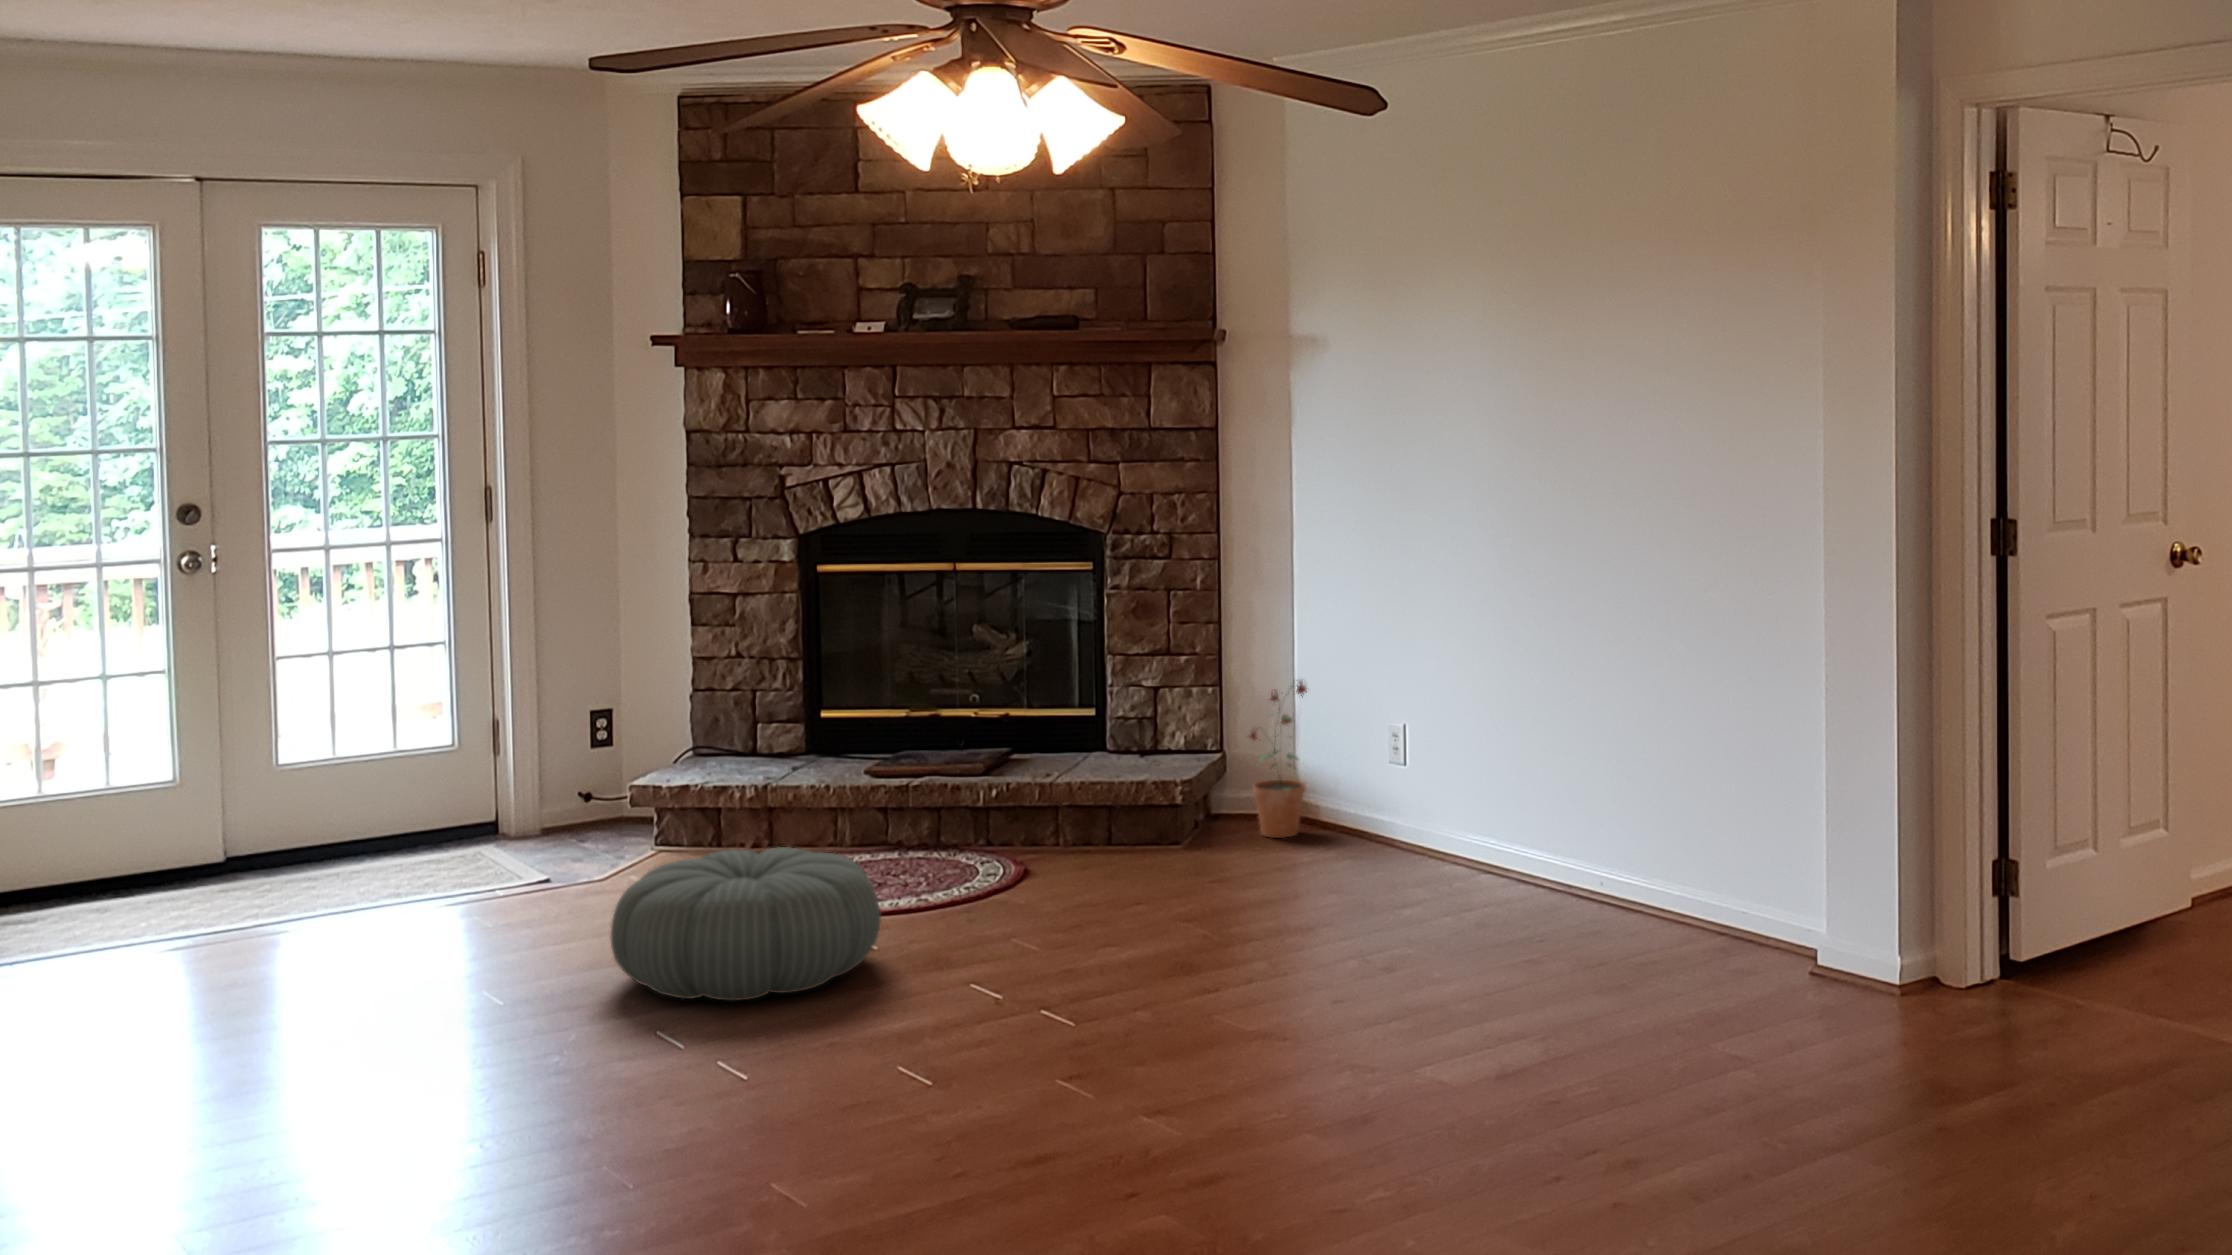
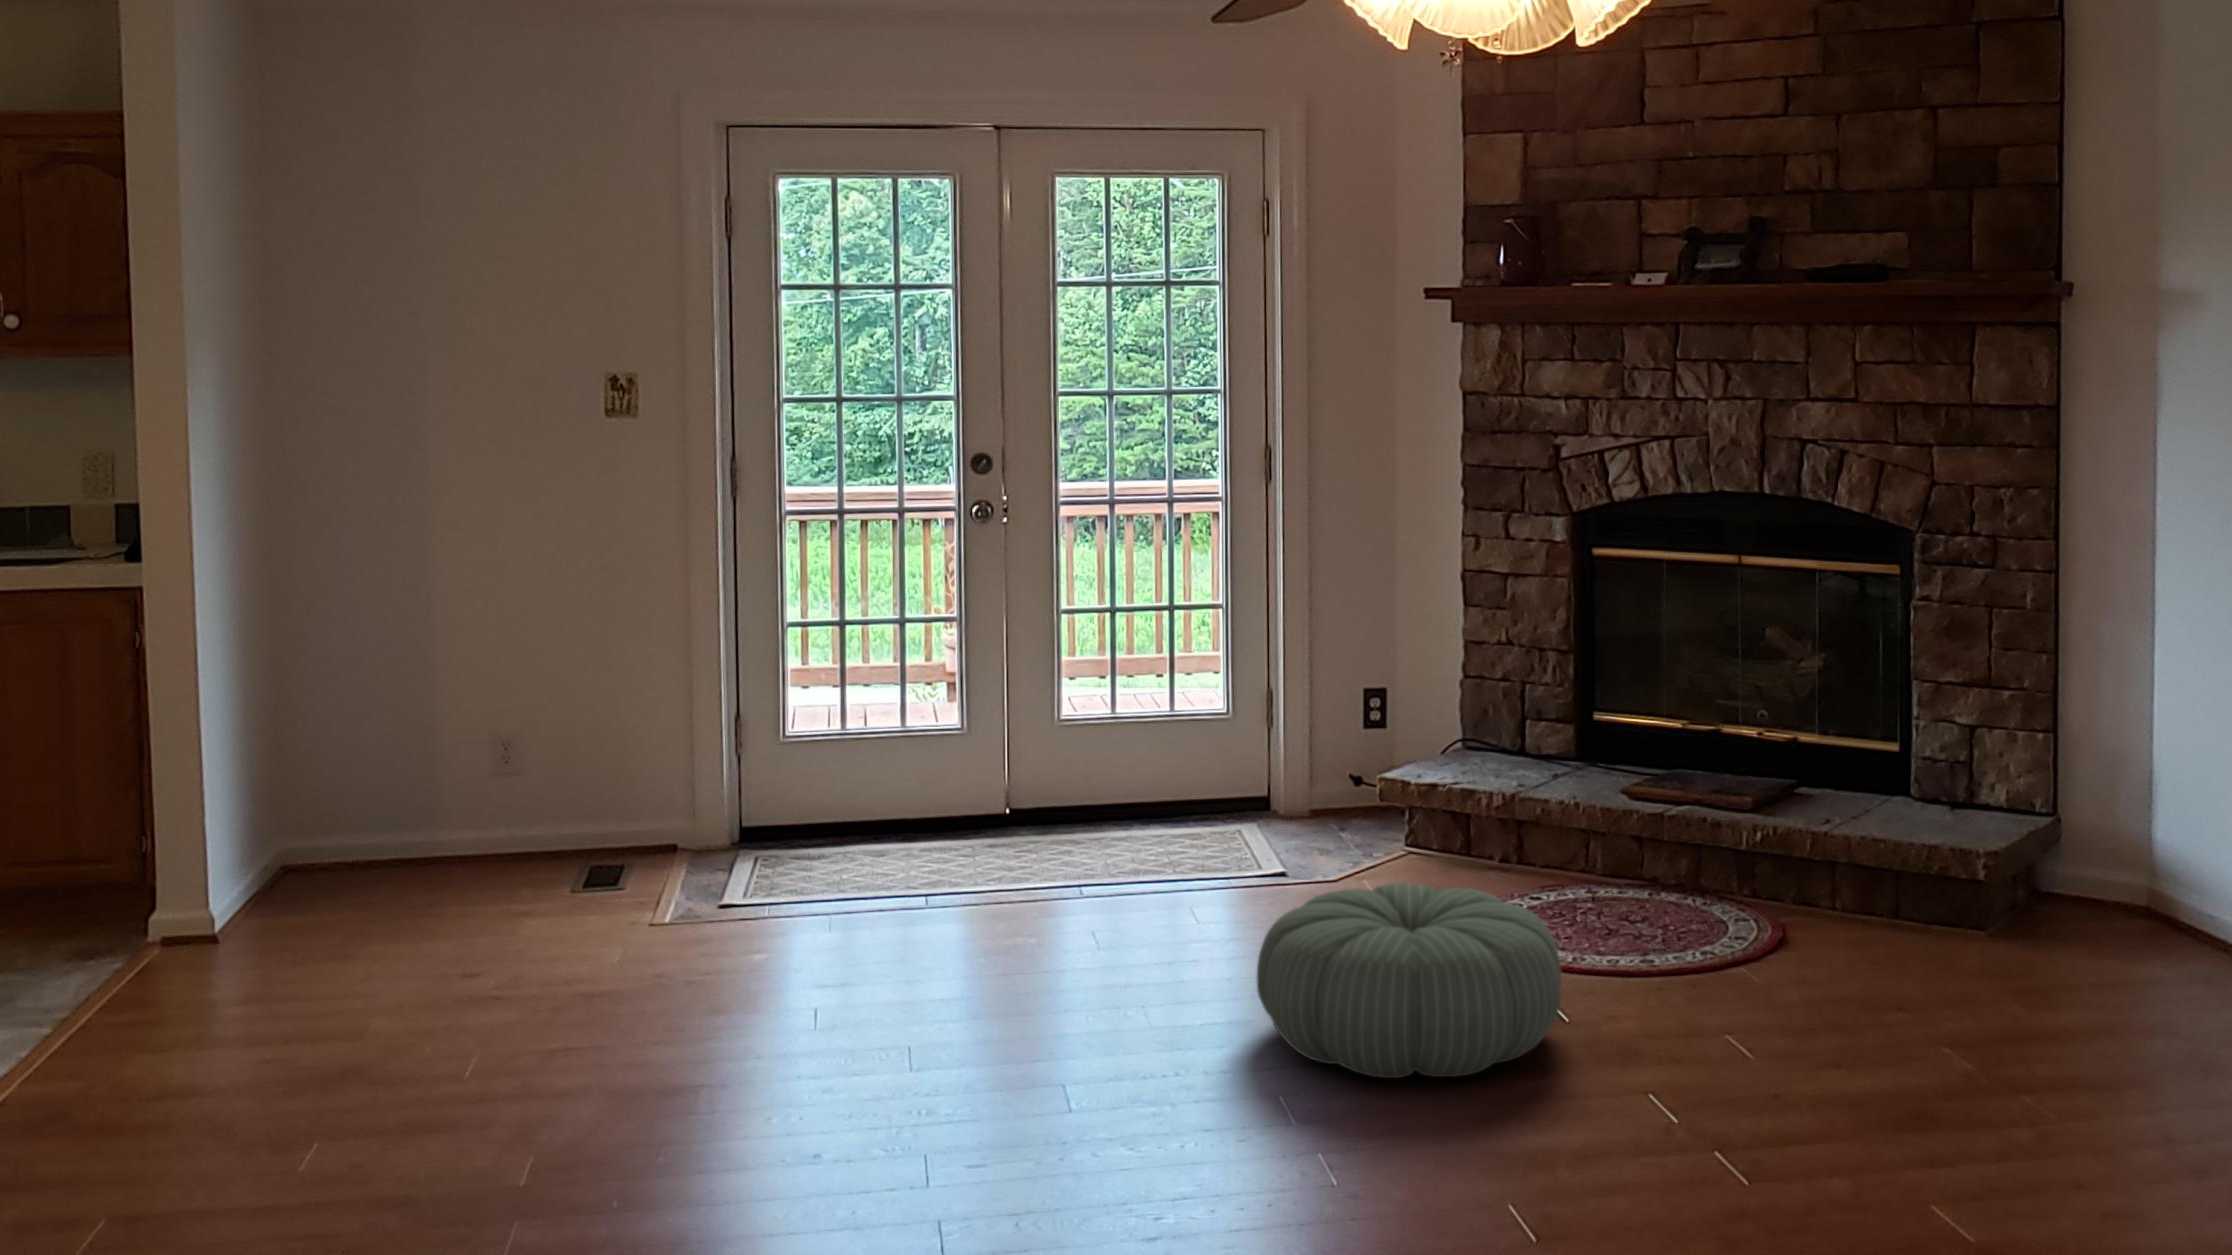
potted plant: present [1250,681,1307,838] -> none [2088,735,2182,939]

